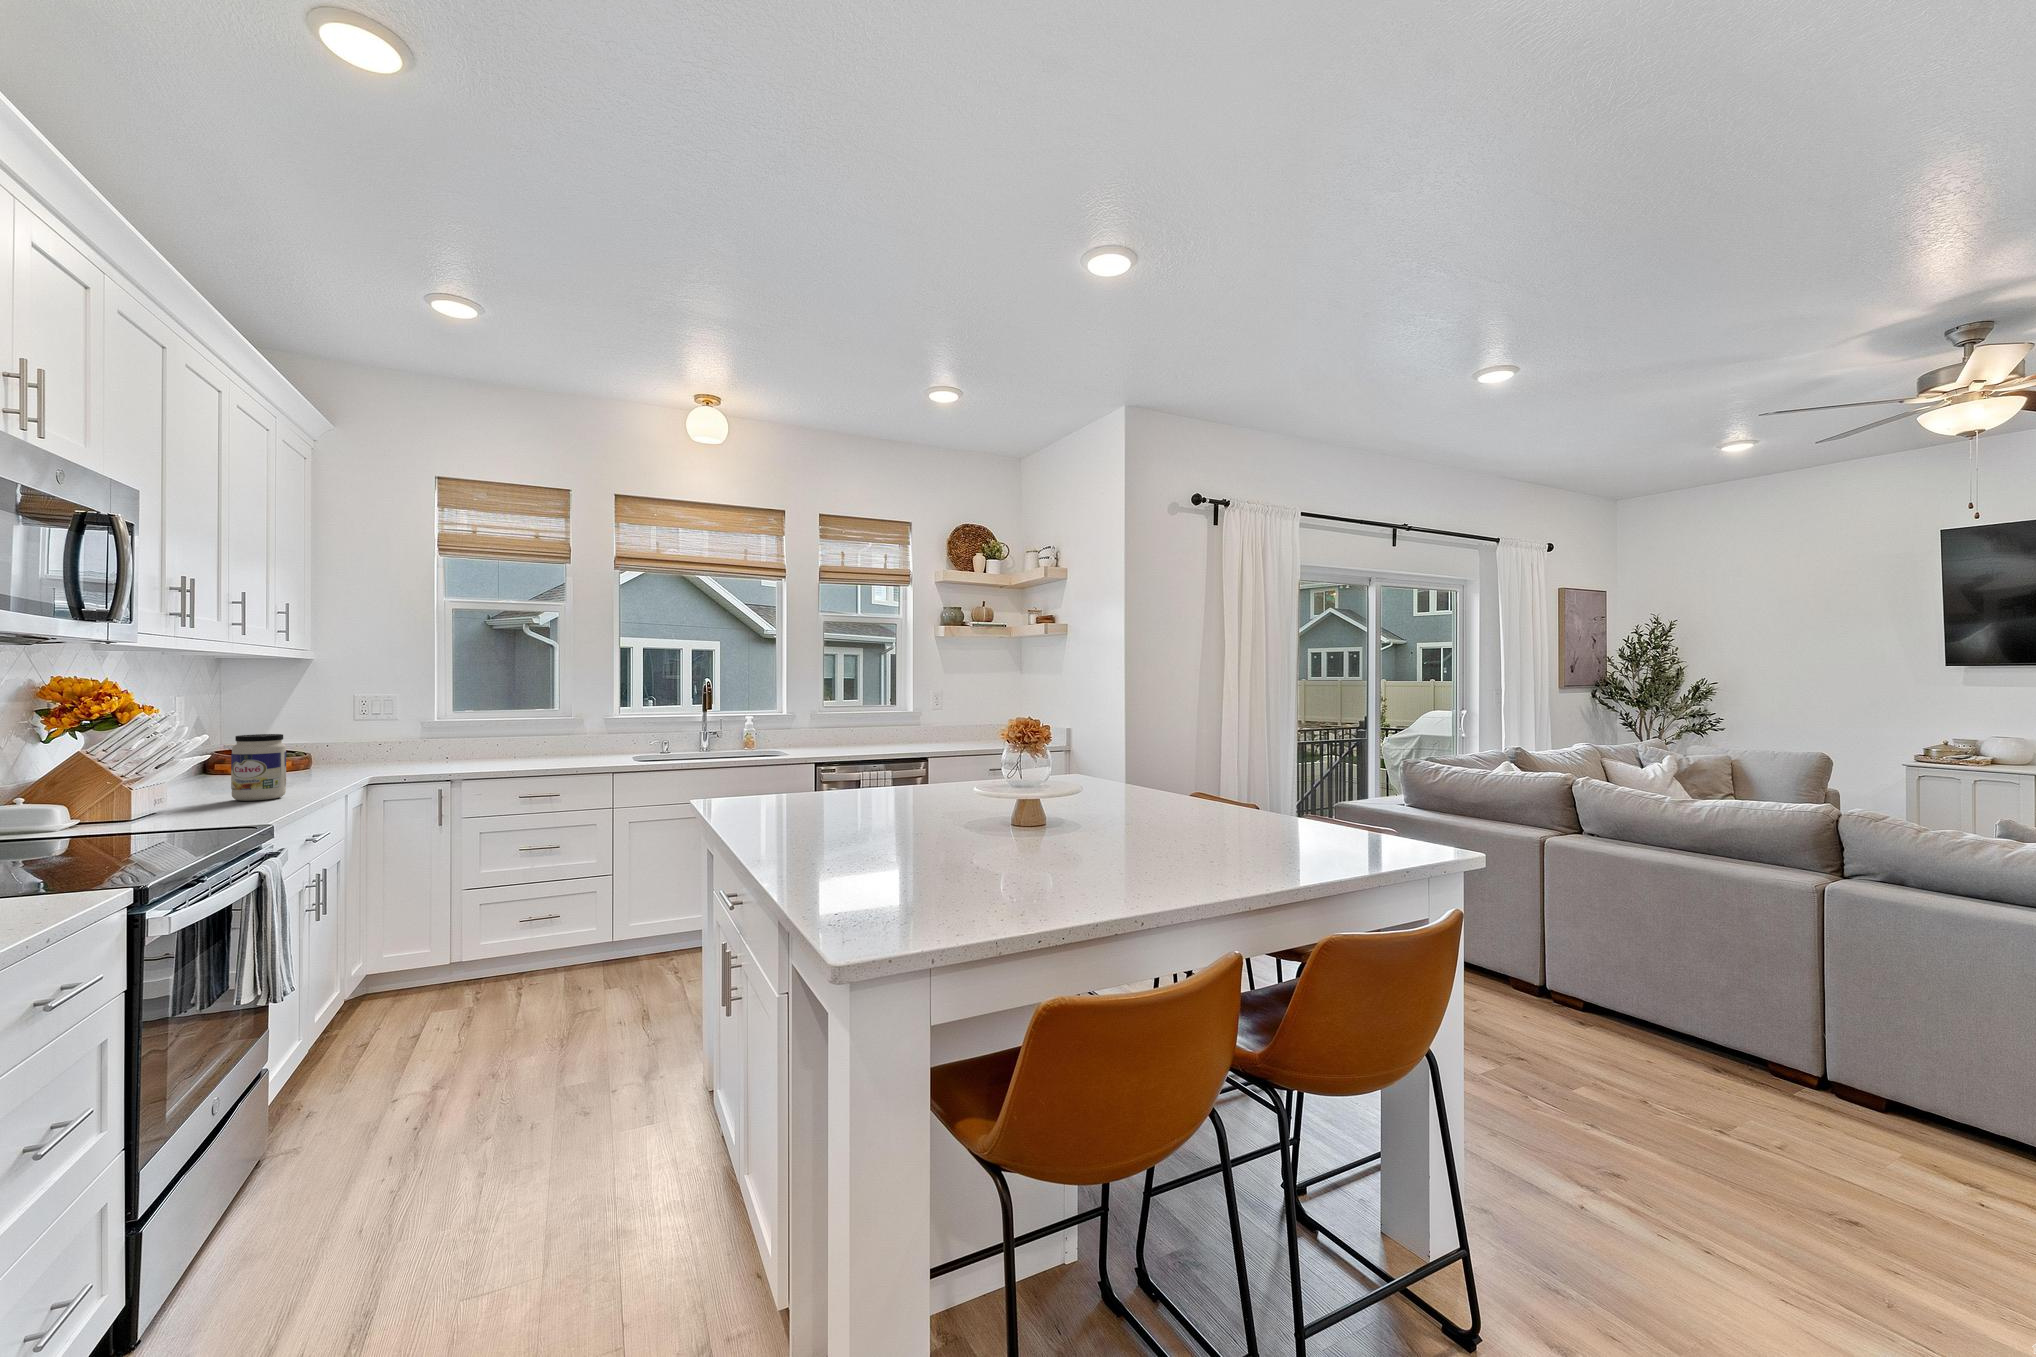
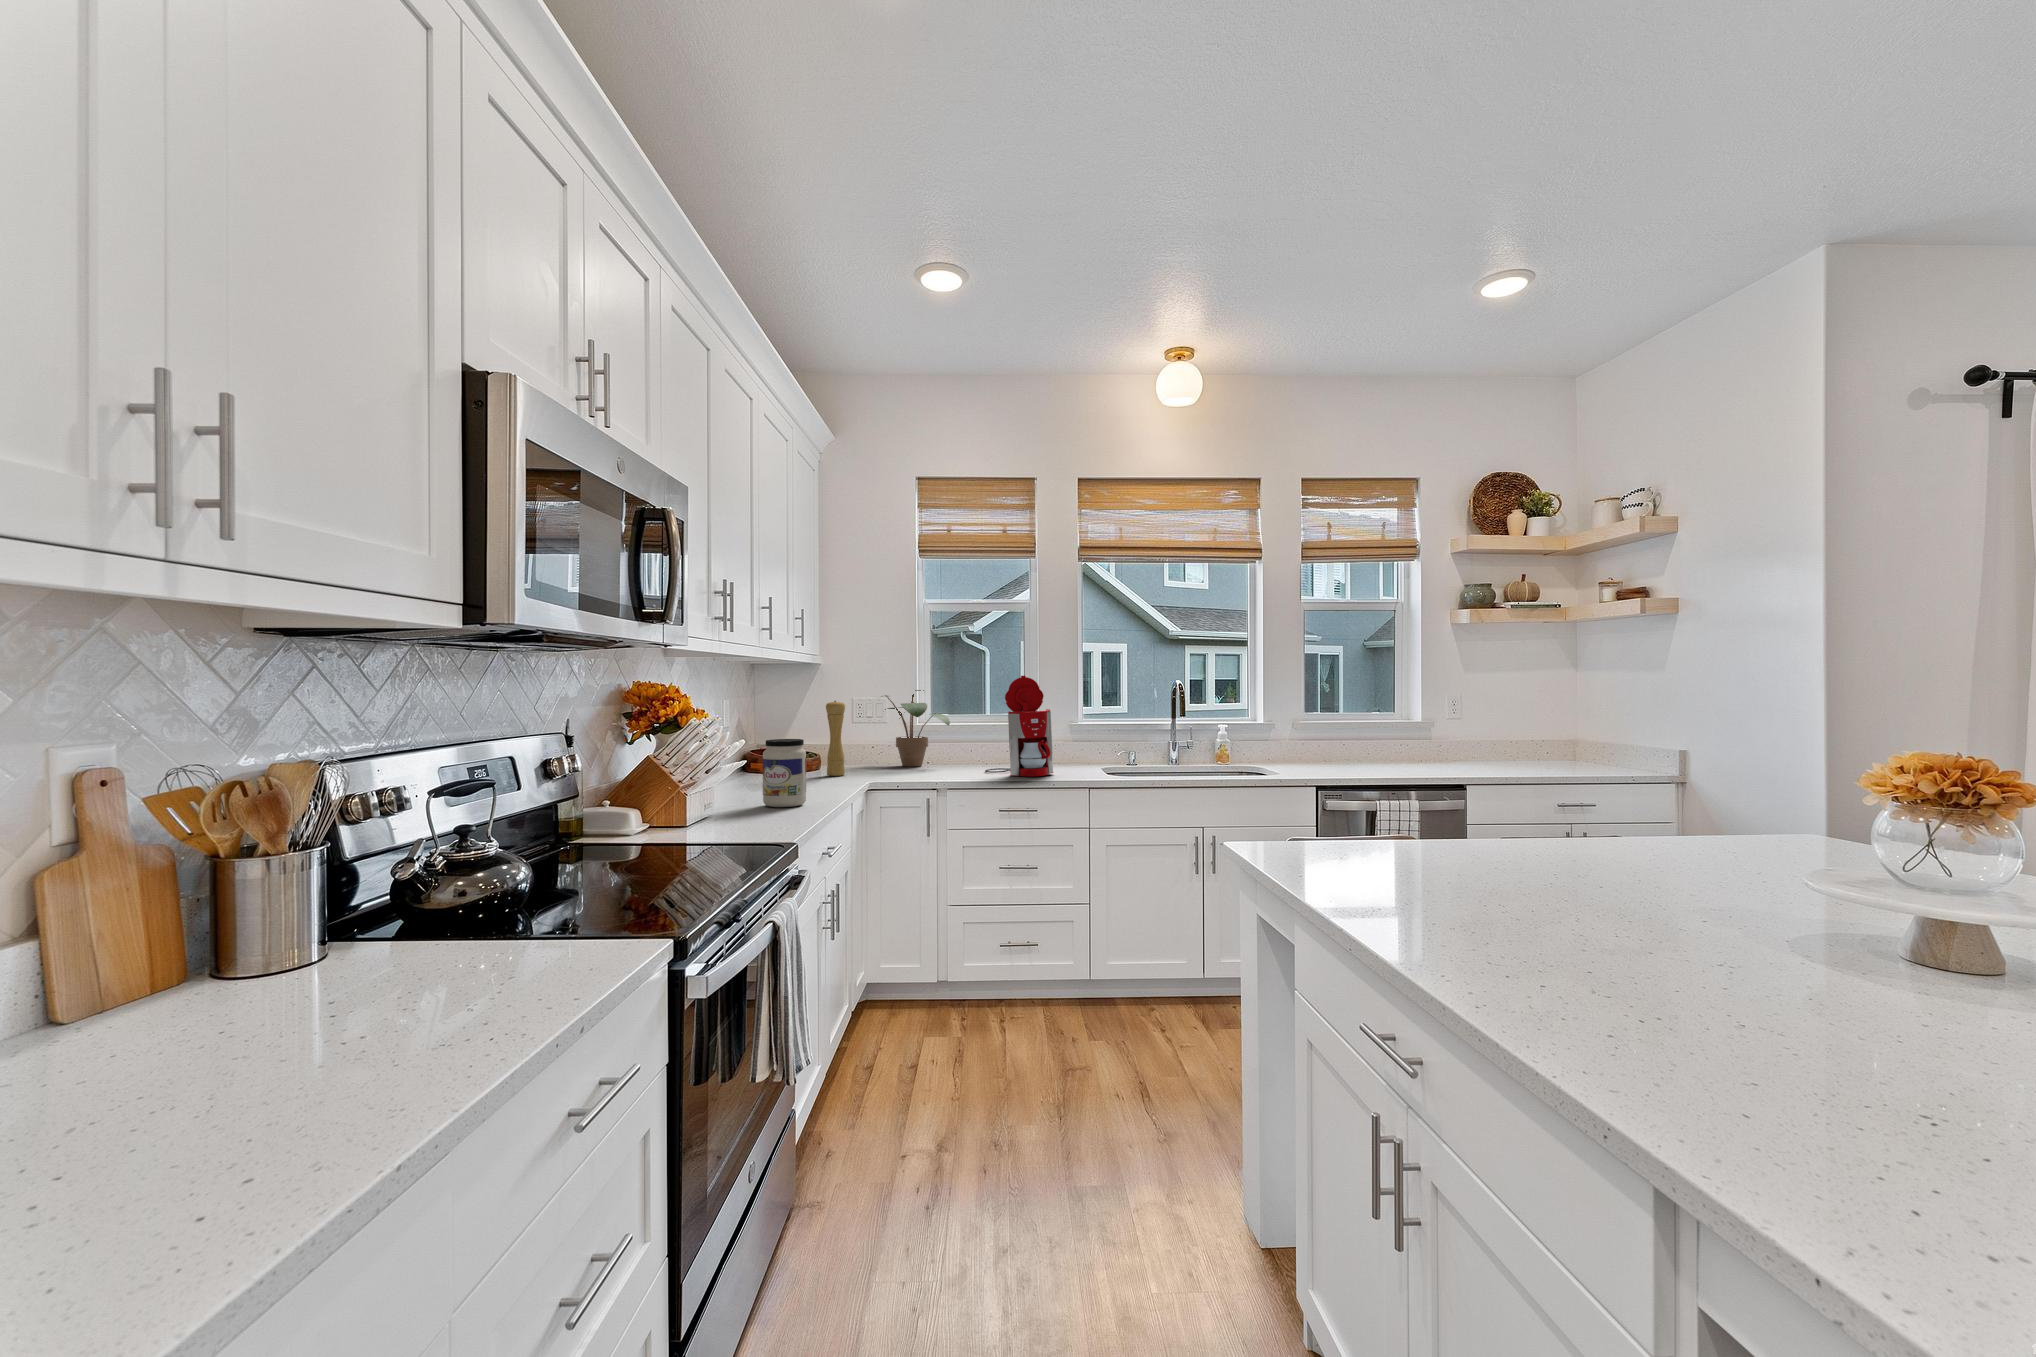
coffee maker: none [506,674,577,765] -> present [985,676,1053,777]
potted plant: none [382,685,472,761] -> present [882,690,950,766]
pepper mill: none [321,697,345,771] -> present [826,701,845,776]

